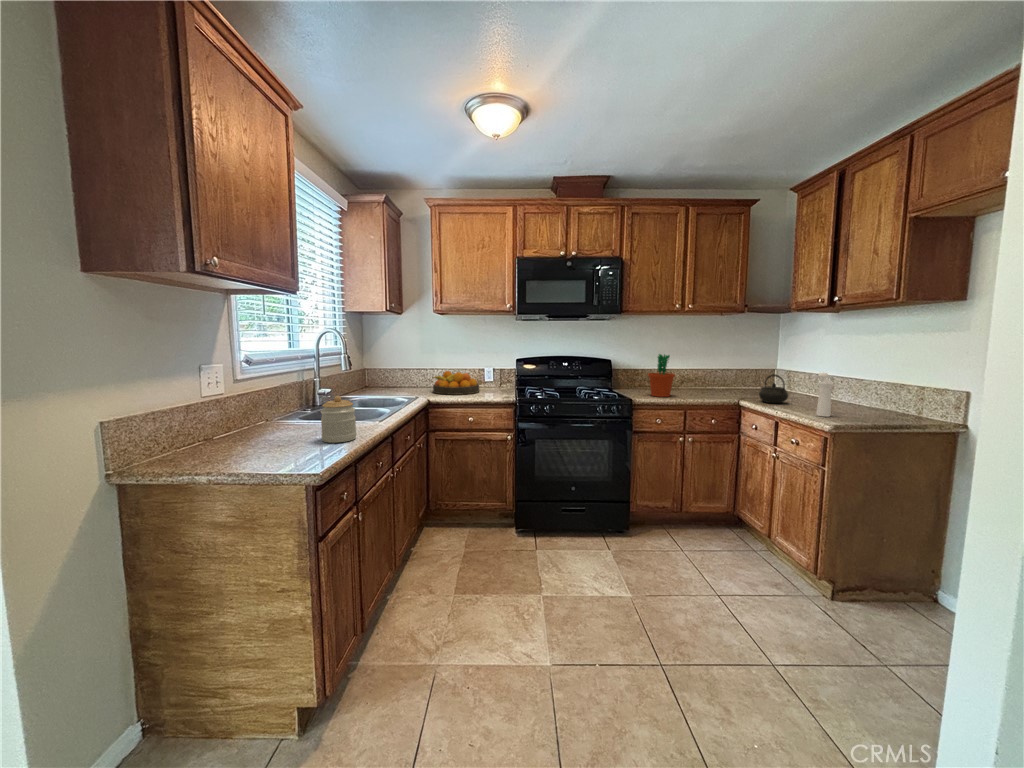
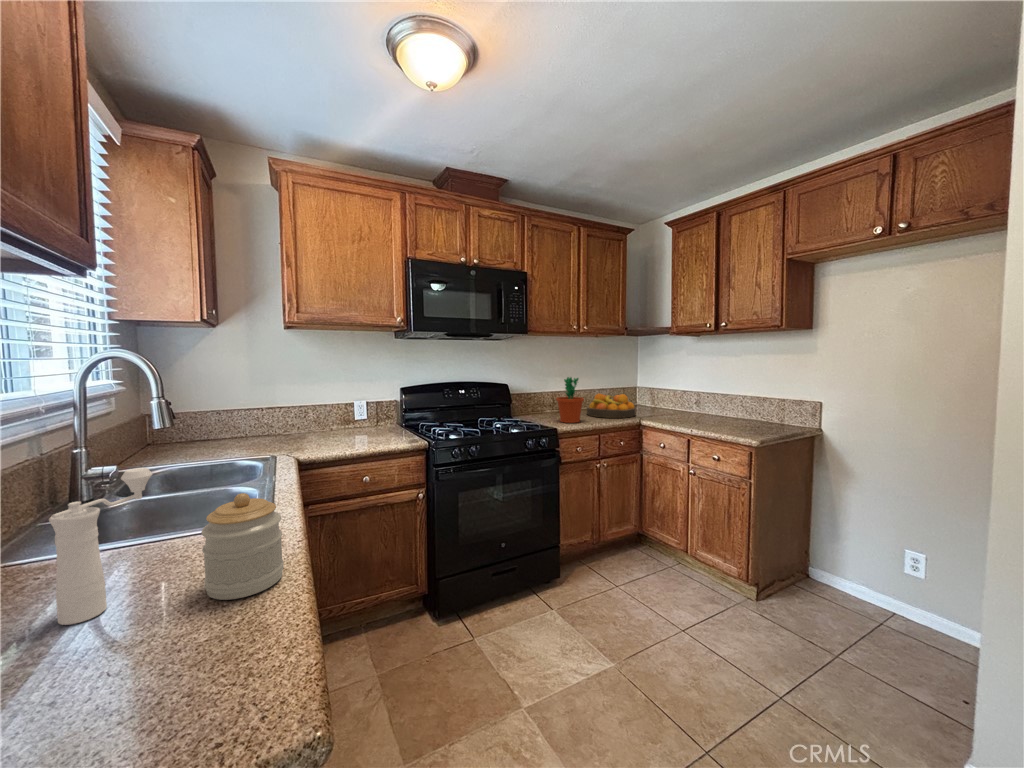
fruit bowl: present [432,371,479,395] -> present [587,394,635,418]
pepper mill: present [816,373,833,417] -> present [49,468,152,625]
kettle: present [759,374,788,403] -> none [656,393,683,421]

